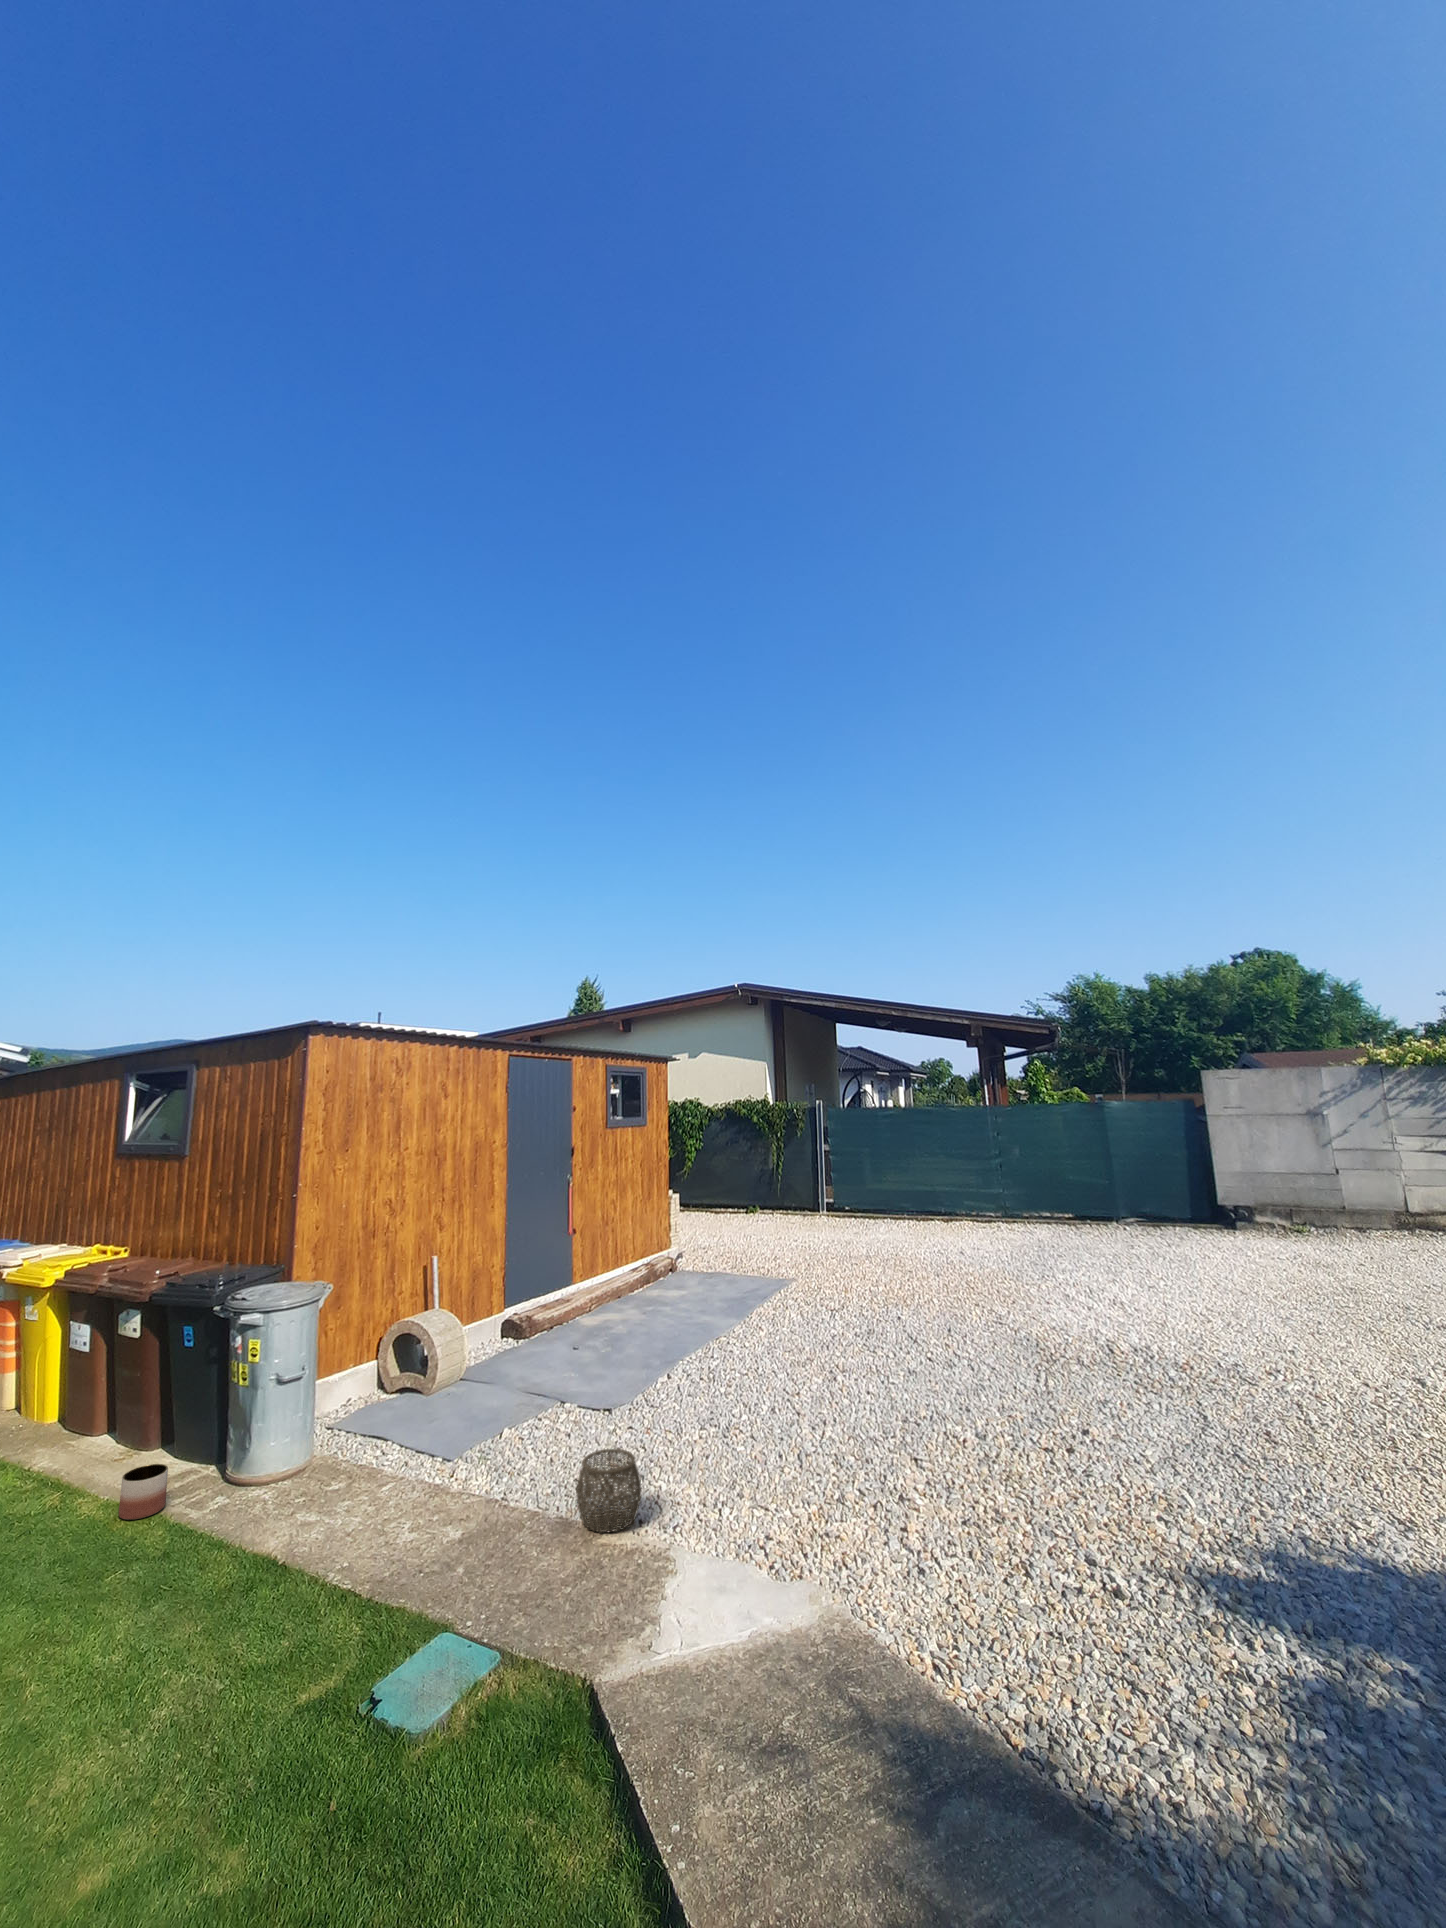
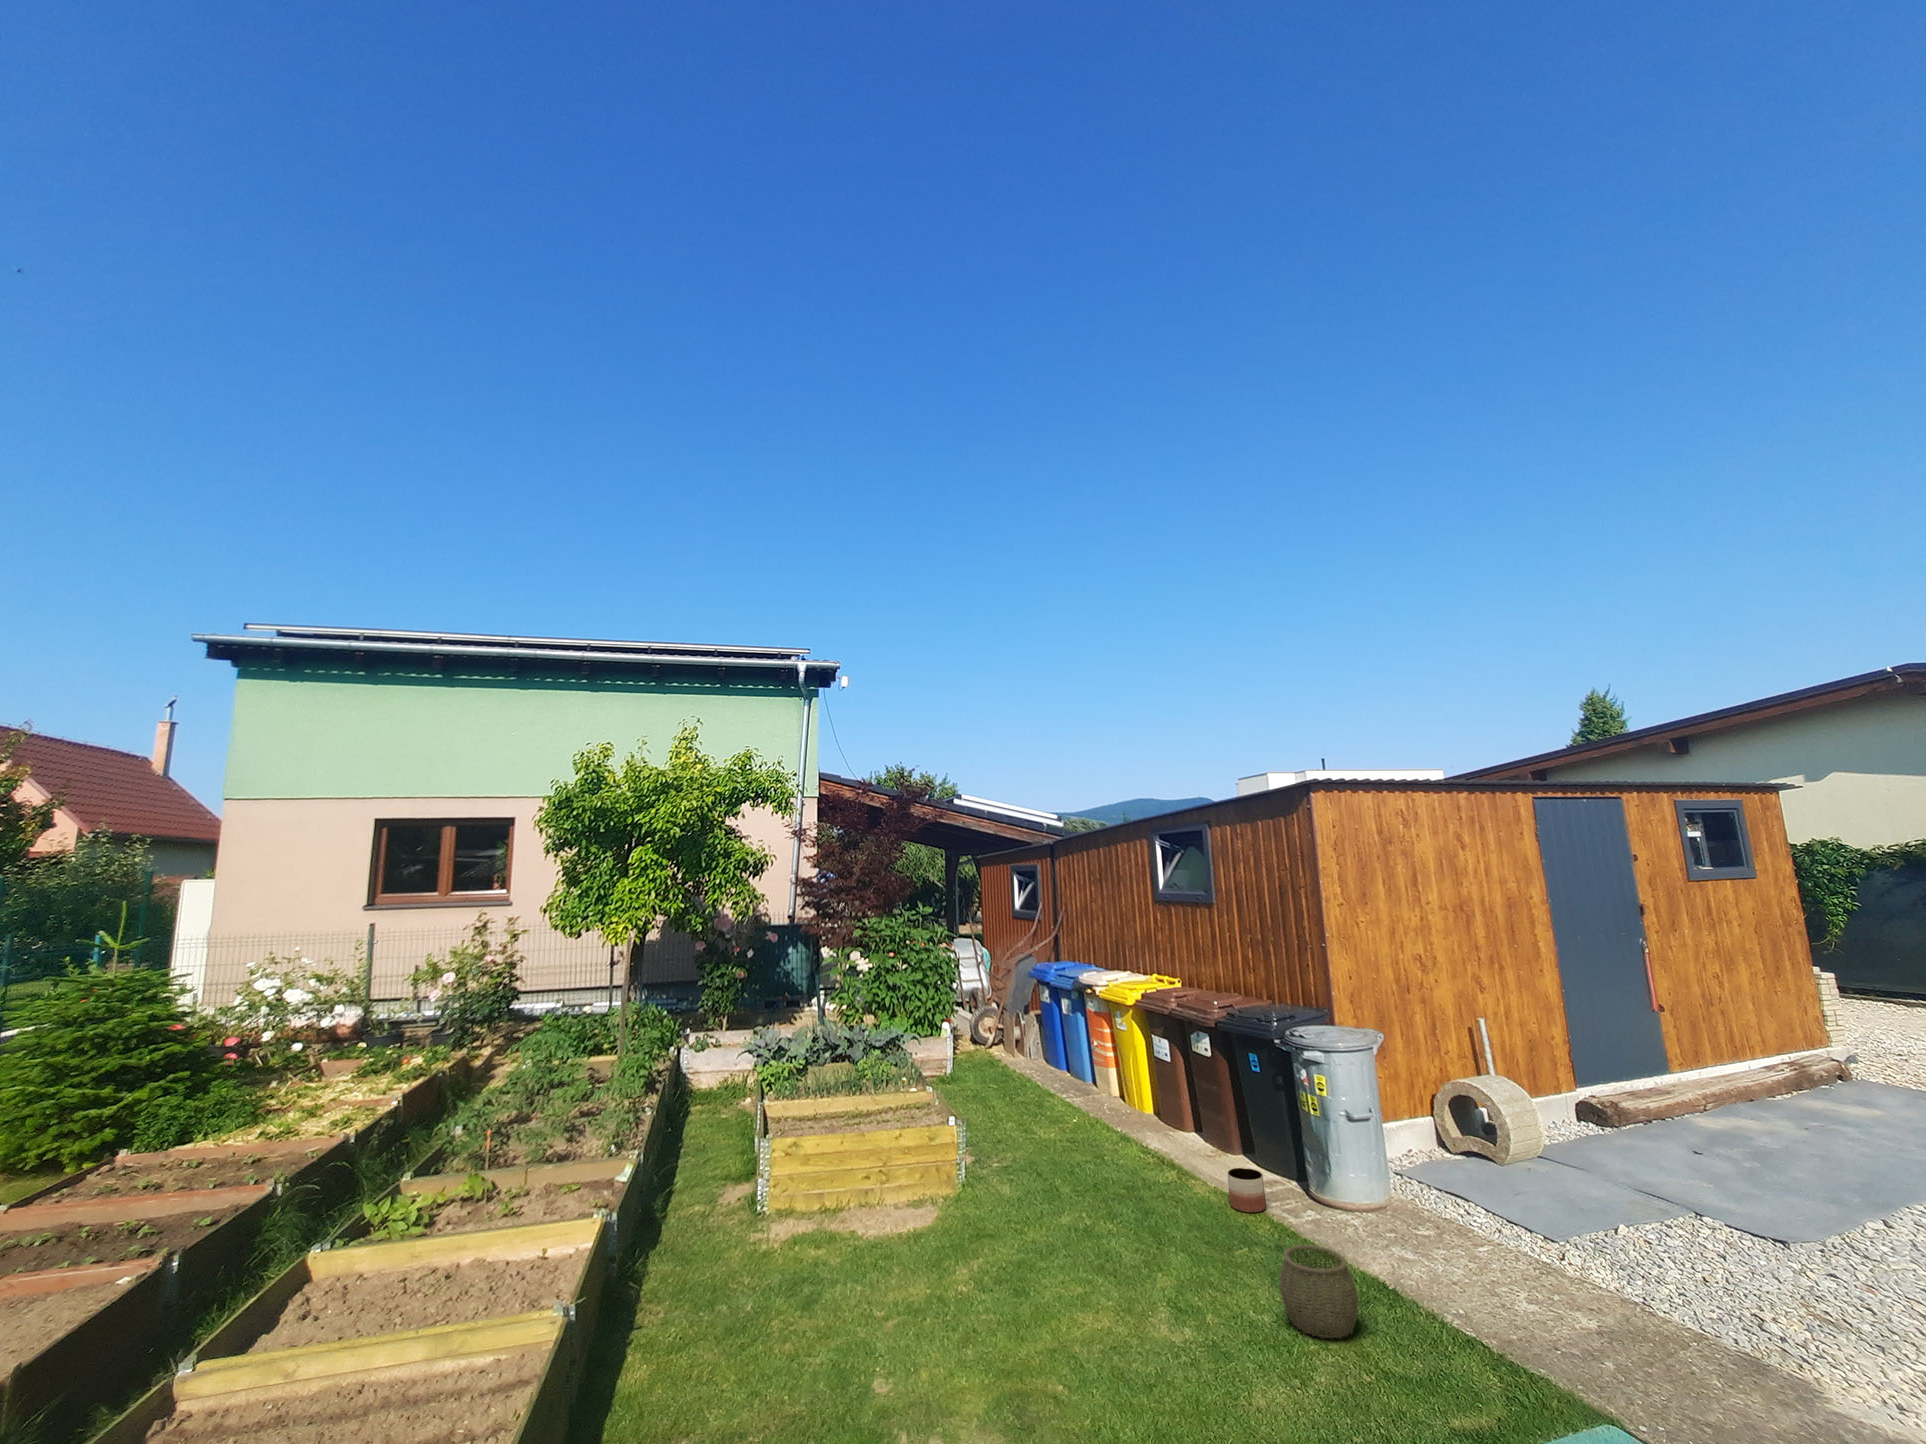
woven basket: present [576,1449,641,1533] -> present [1280,1245,1358,1339]

